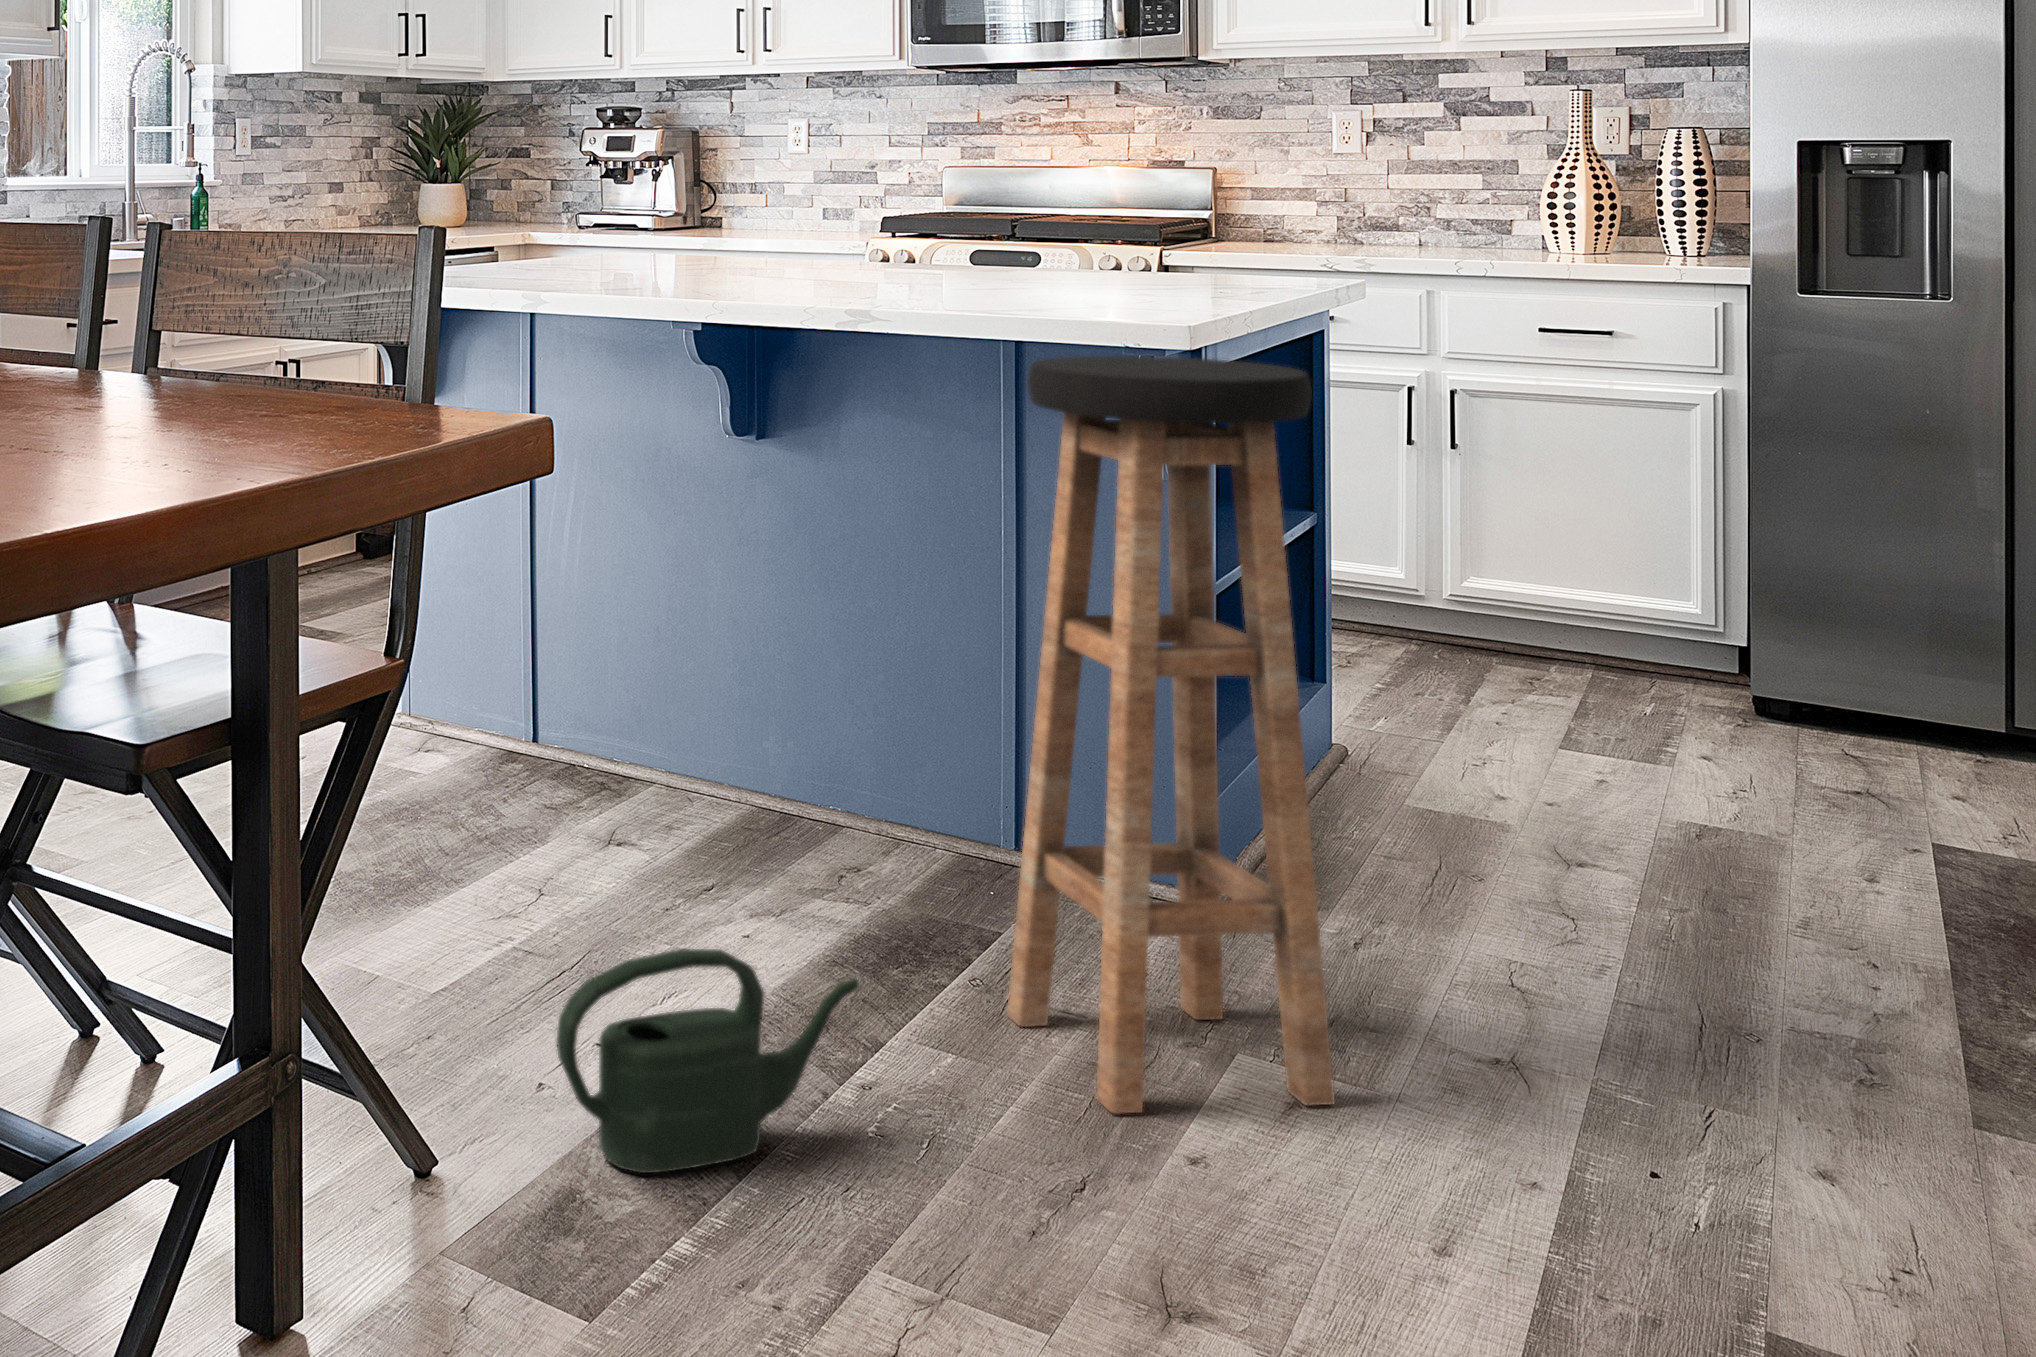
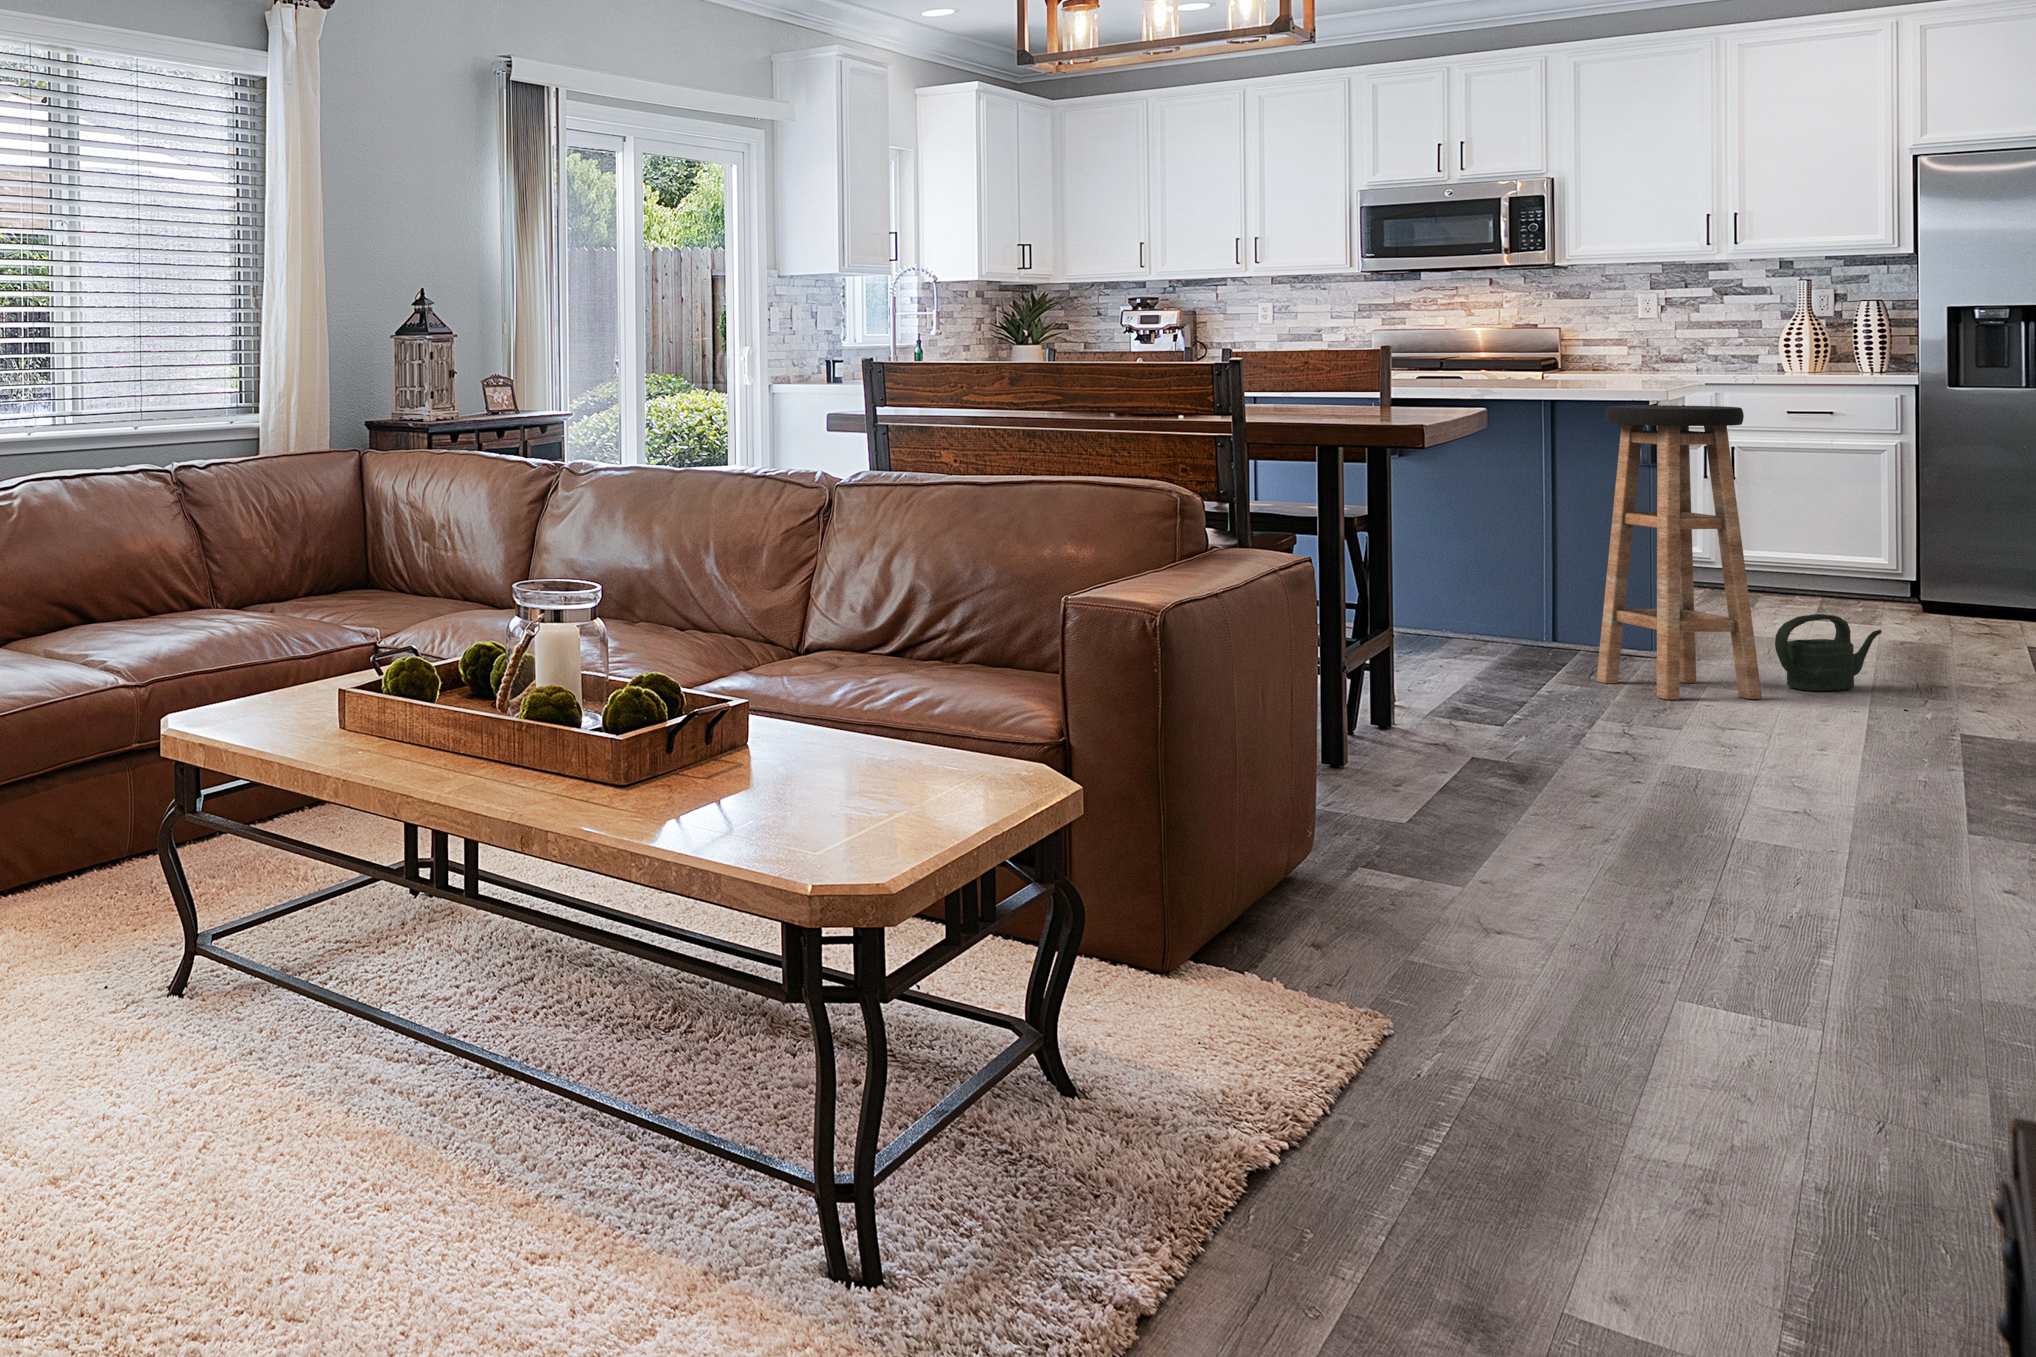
watering can: present [557,949,858,1173] -> present [1775,614,1881,691]

